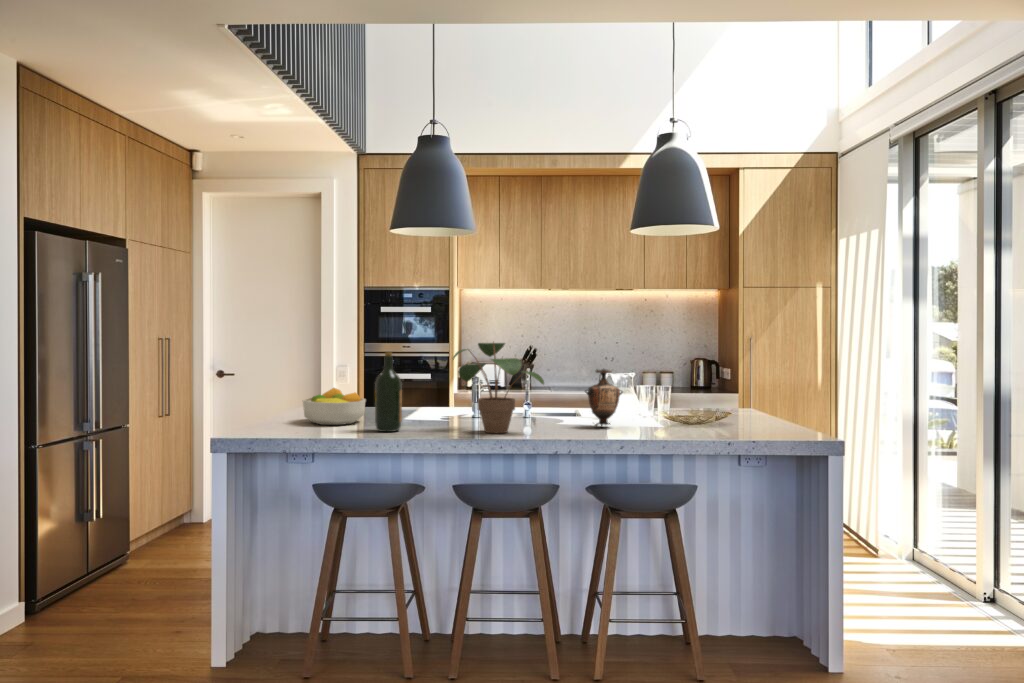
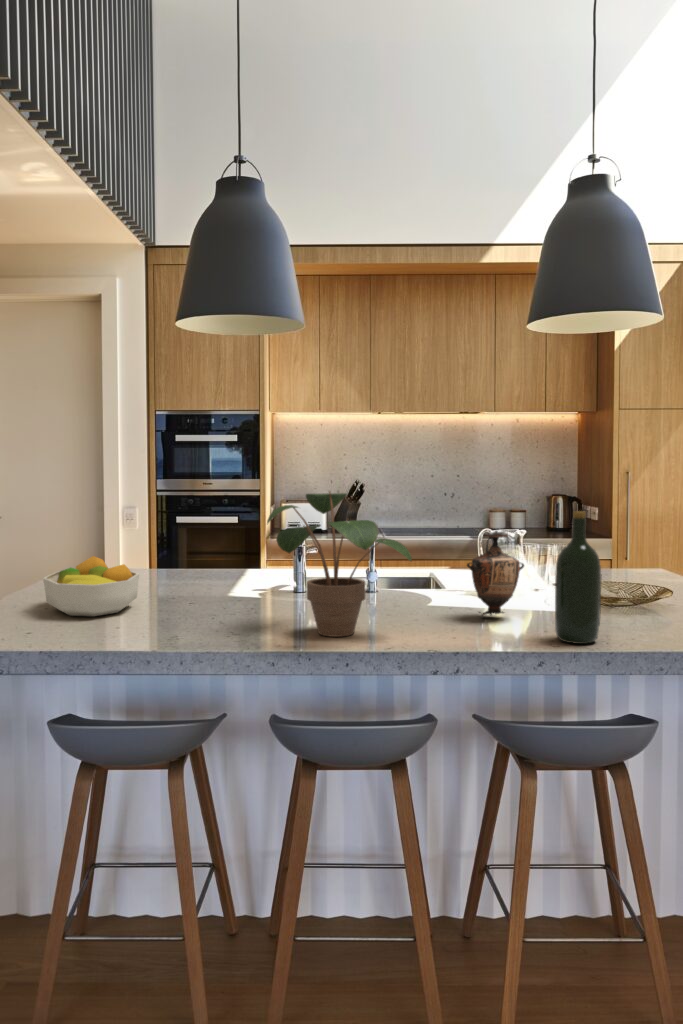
wine bottle: present [375,352,402,432] -> present [555,511,602,644]

